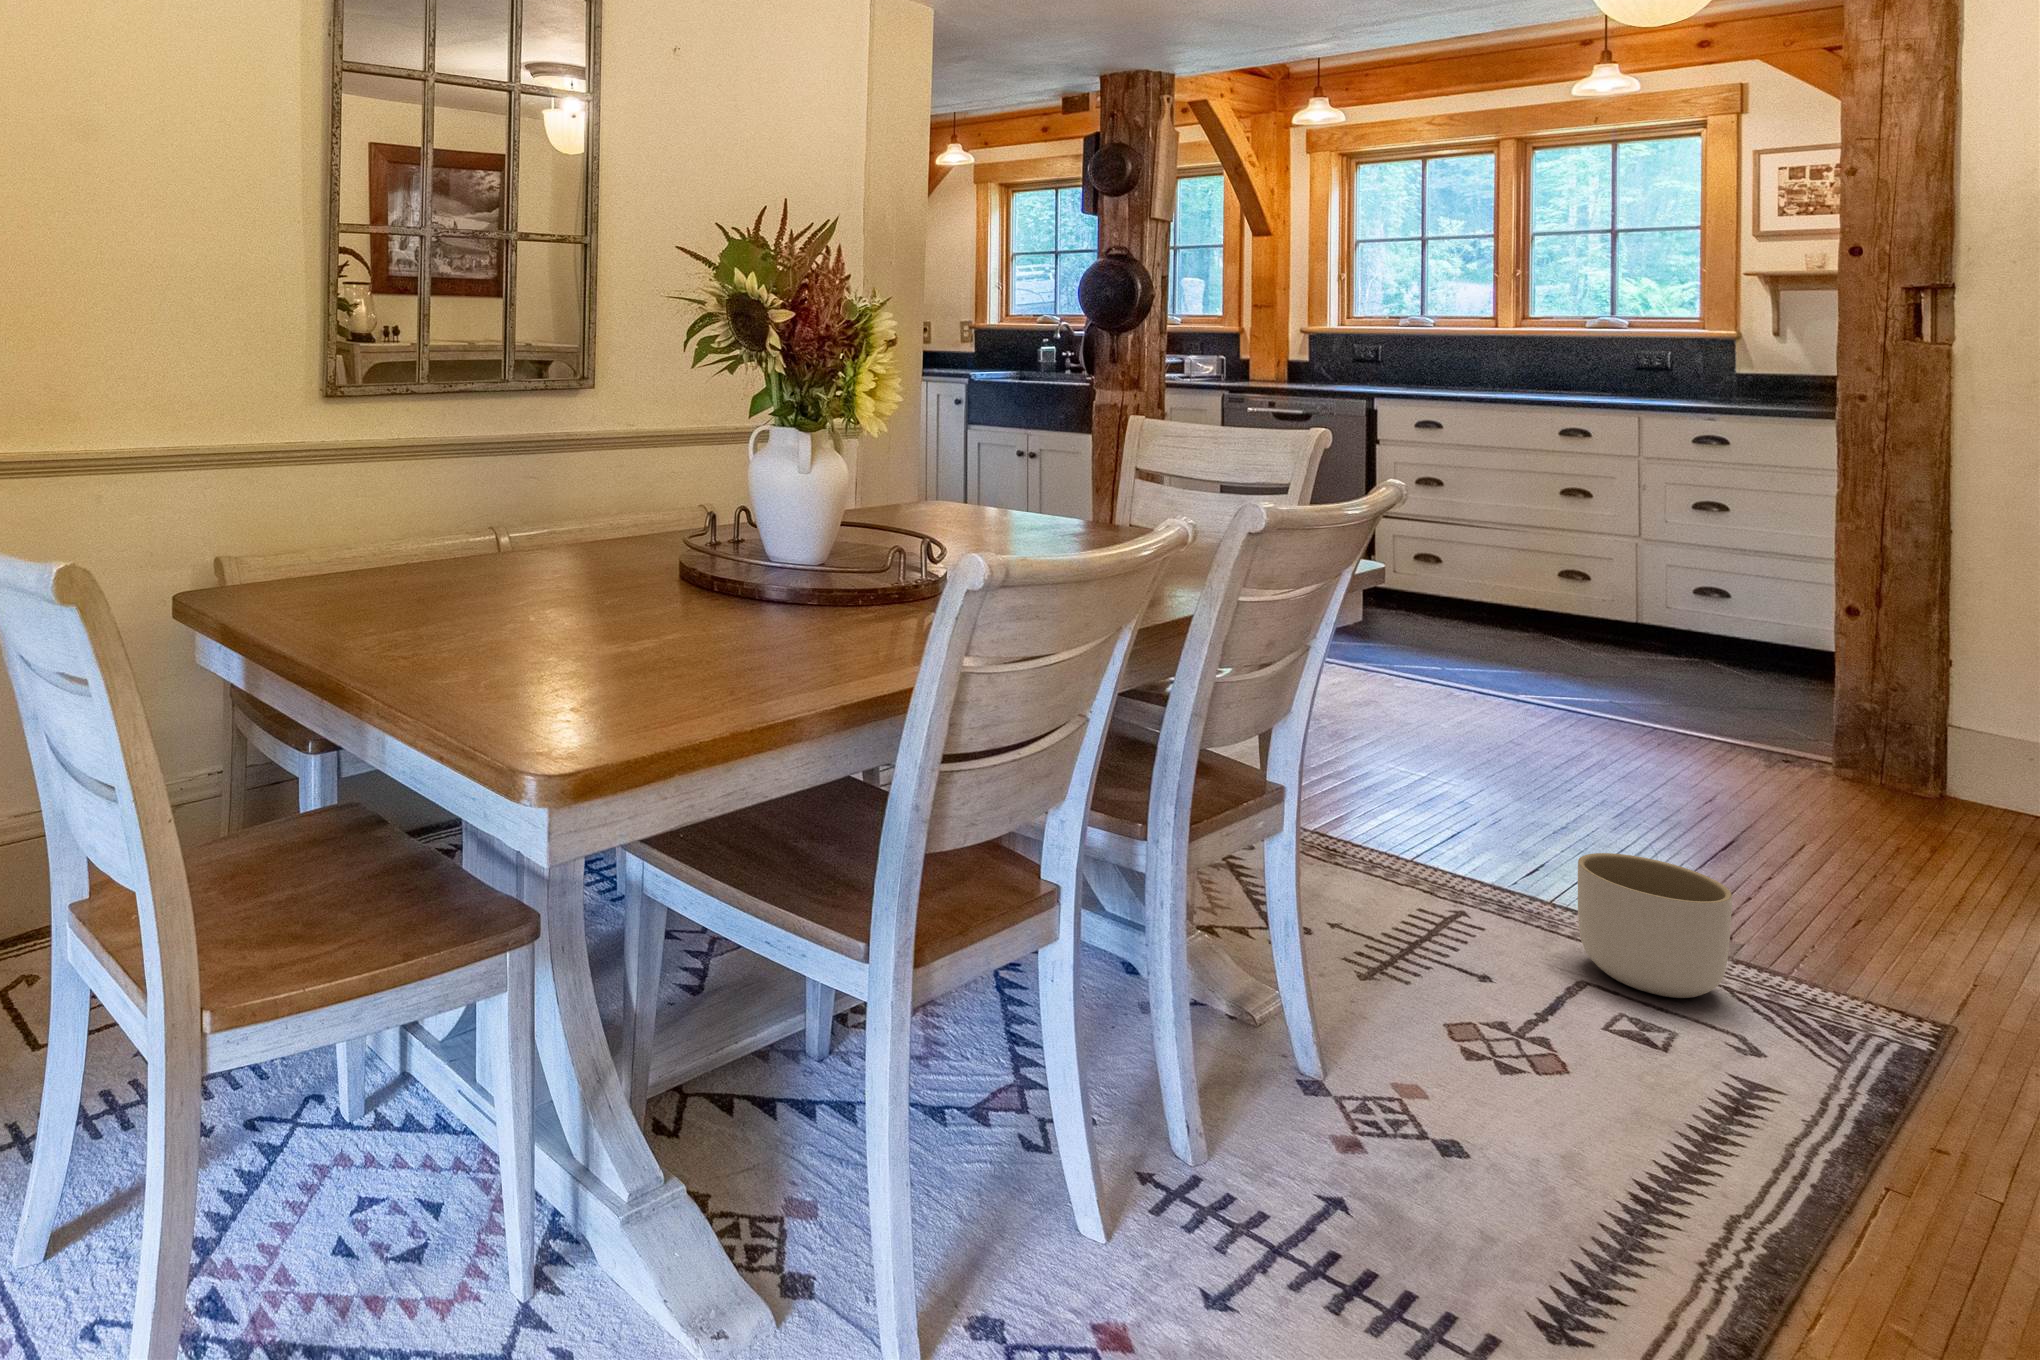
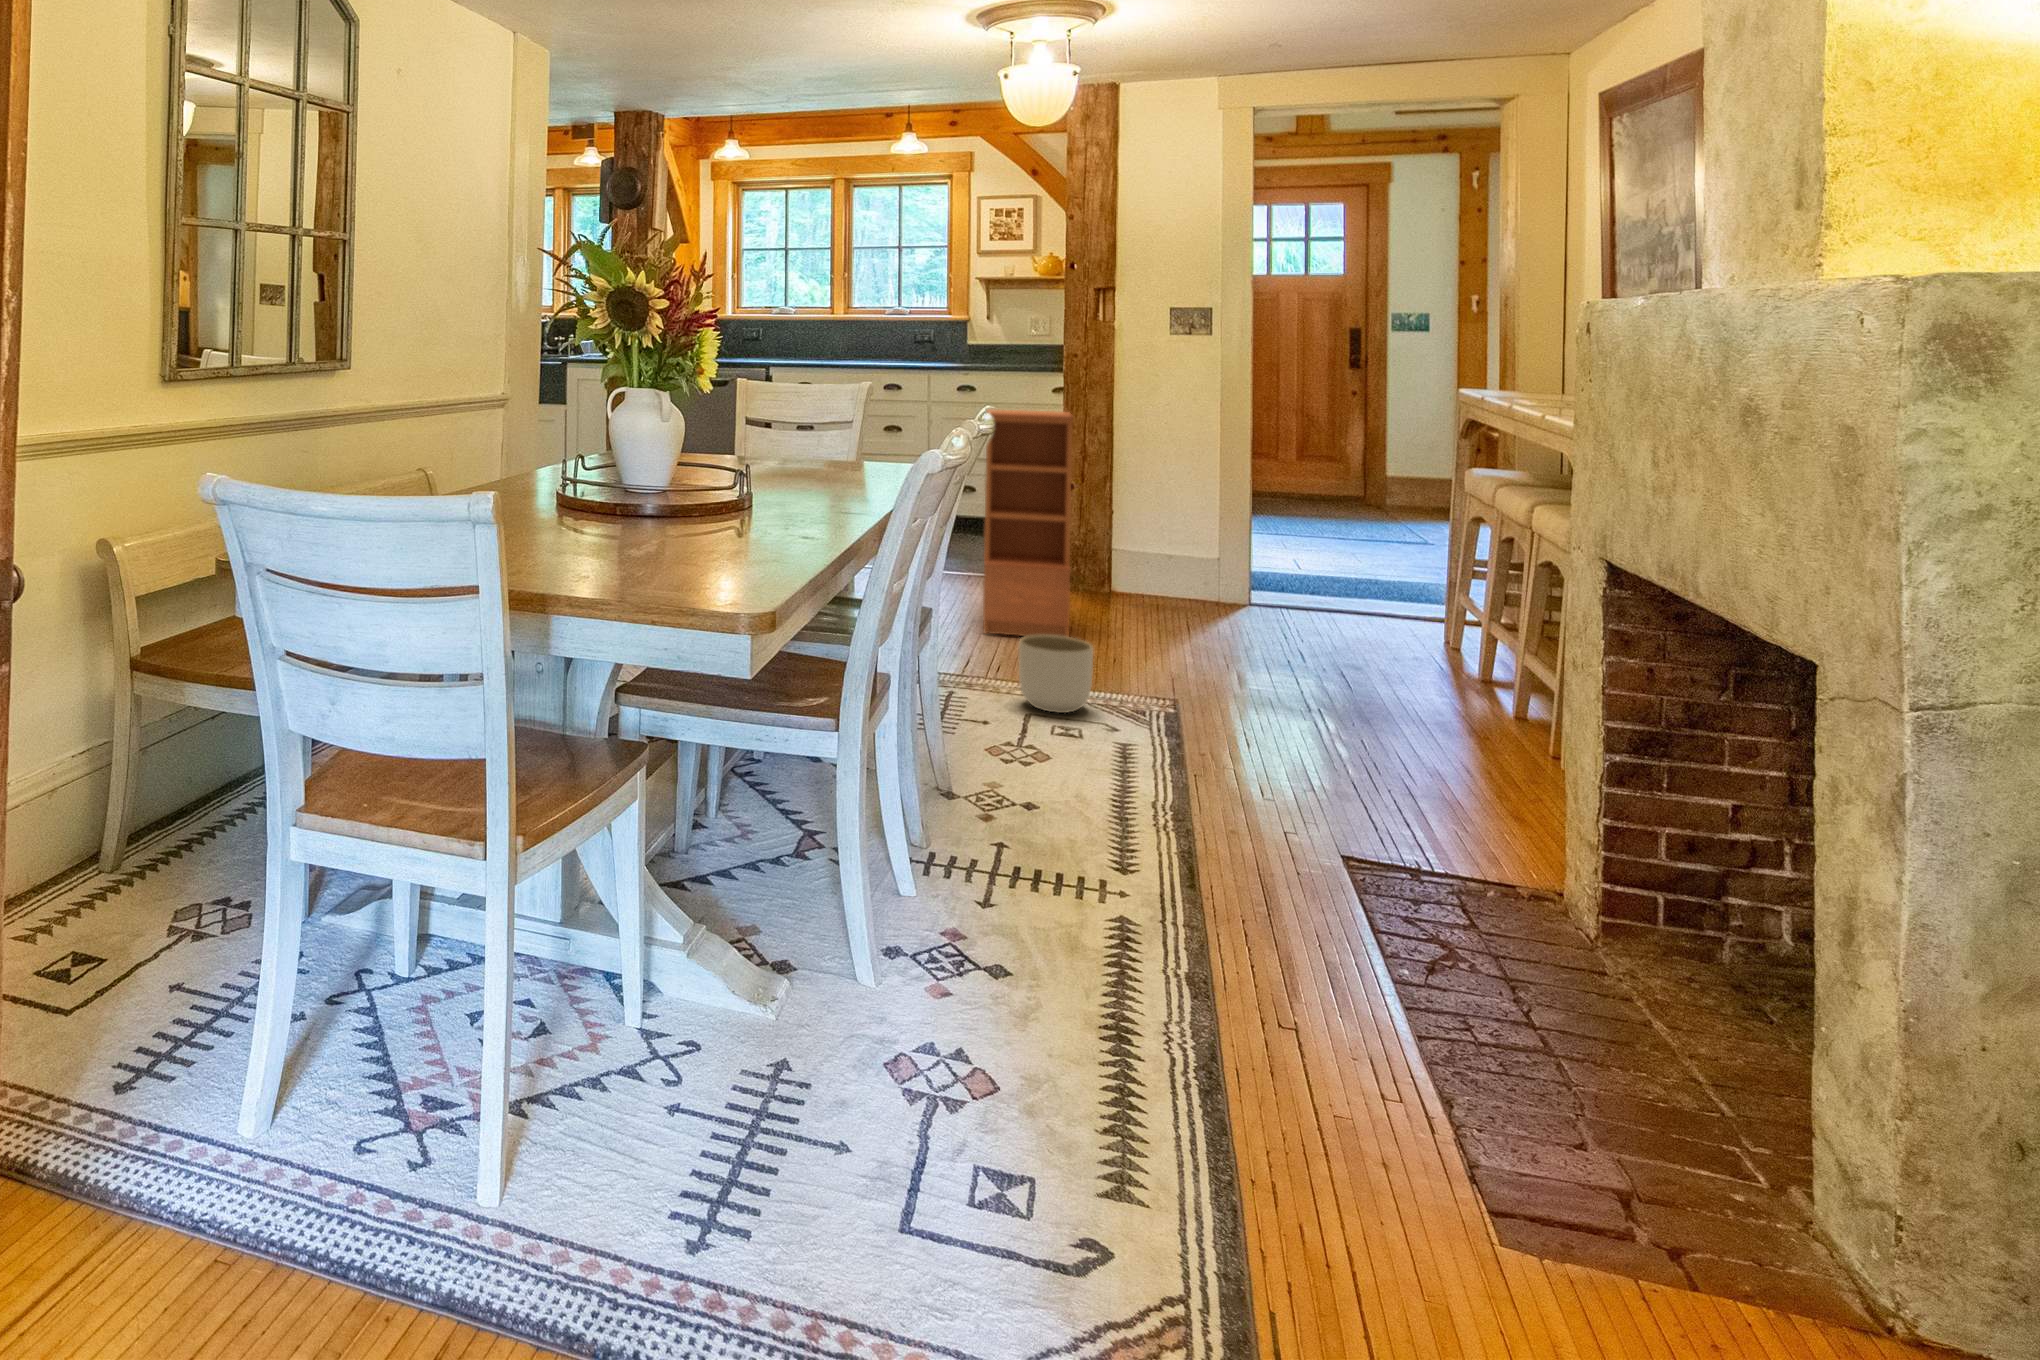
bookcase: none [1607,479,1804,867] -> present [983,409,1073,637]

